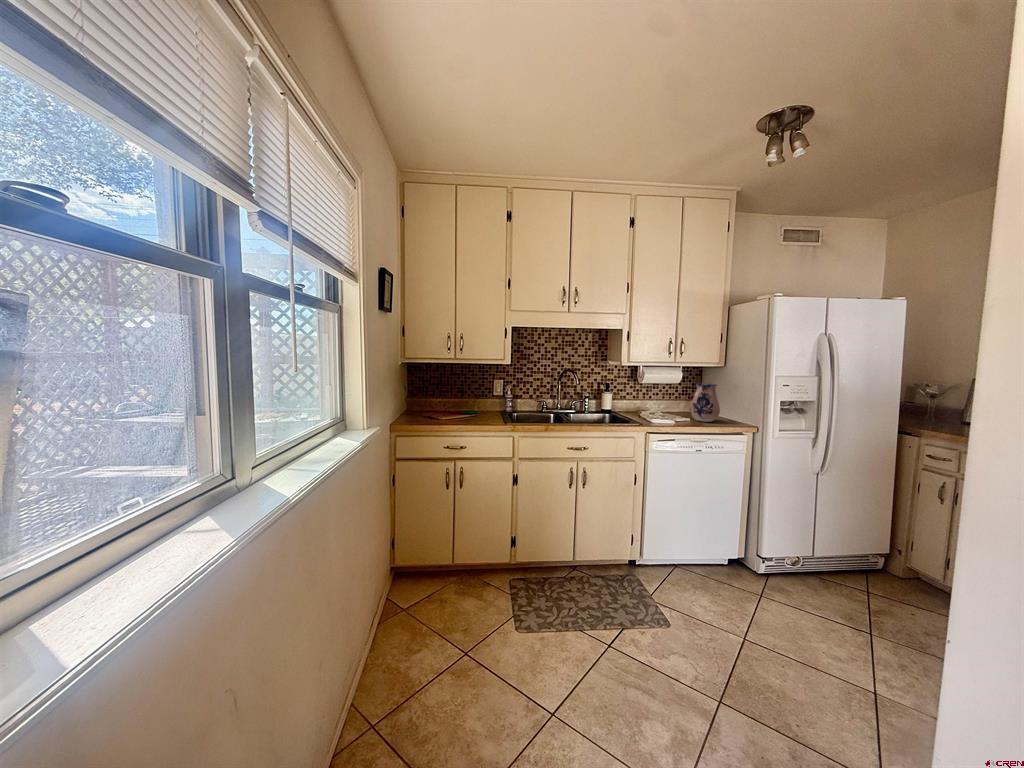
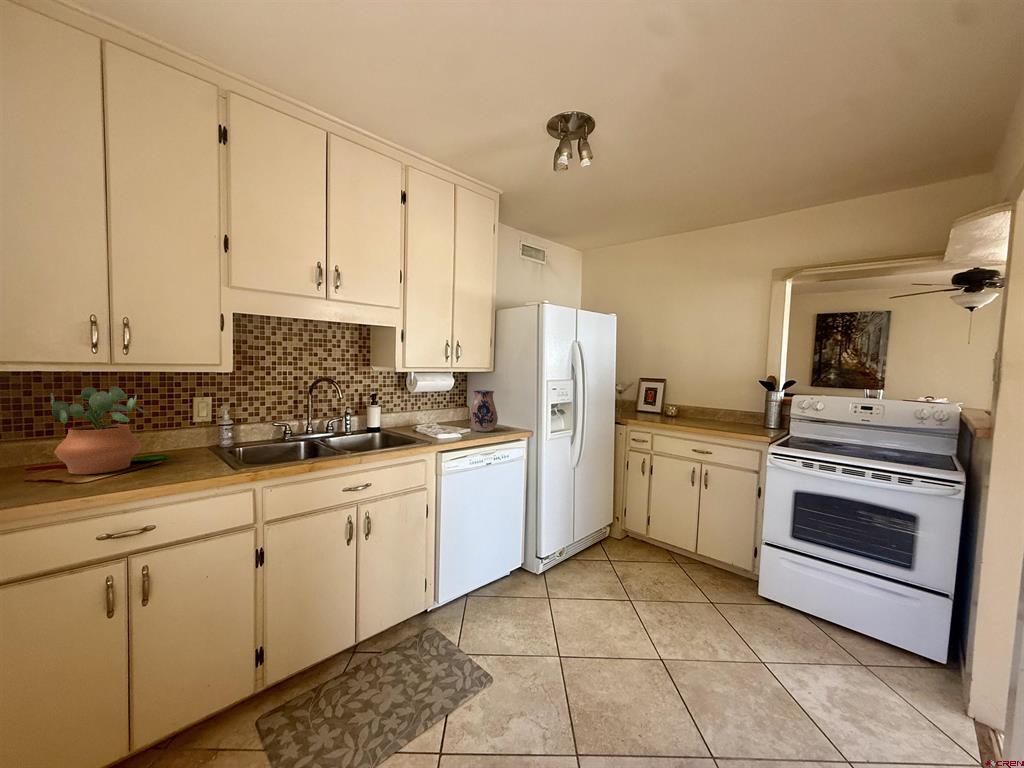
potted plant: none [436,372,474,417] -> present [51,386,148,474]

